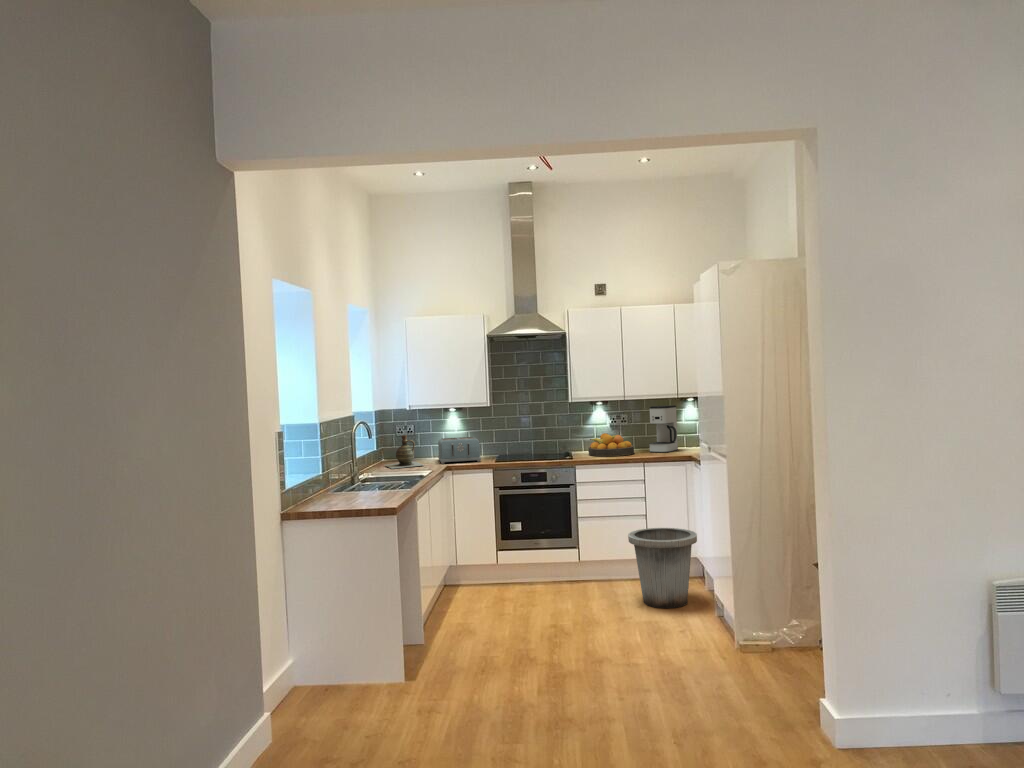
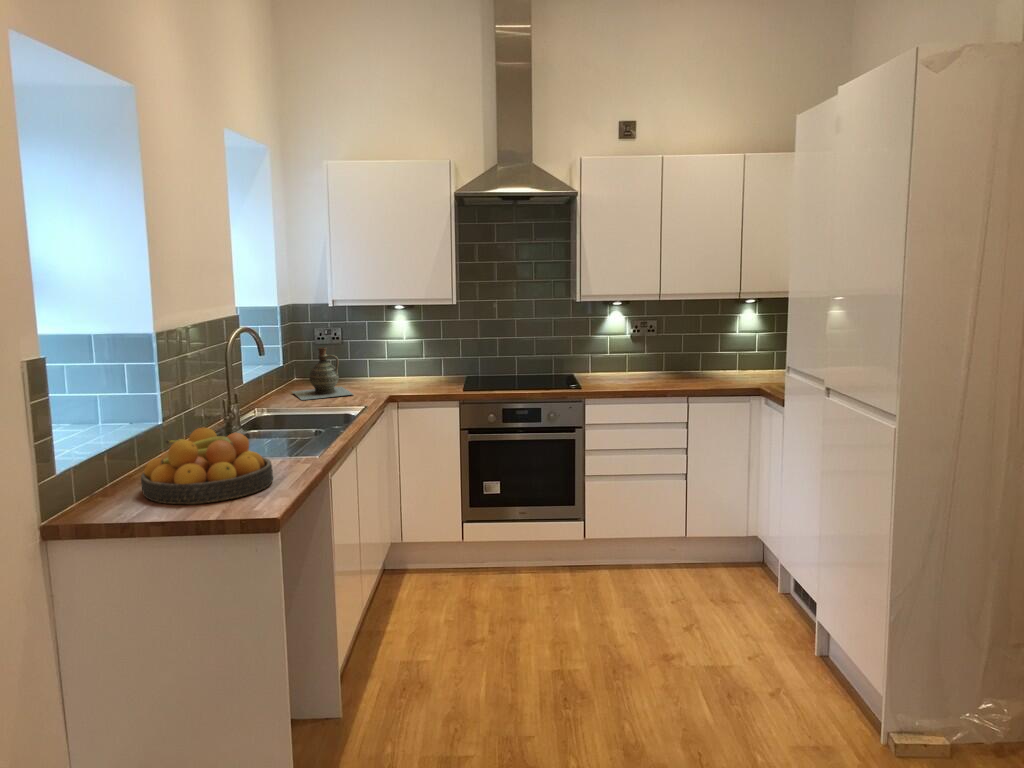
coffee maker: present [649,405,678,452] -> none [691,309,733,380]
fruit bowl: present [588,433,634,456] -> present [141,428,273,504]
toaster: present [438,437,481,464] -> none [377,349,441,392]
trash can: present [628,528,697,608] -> none [670,499,778,628]

